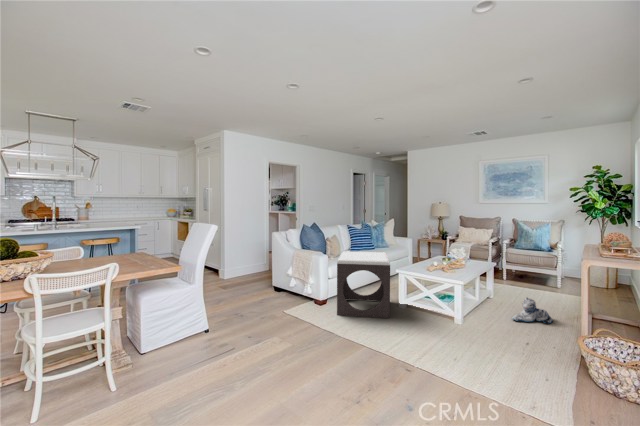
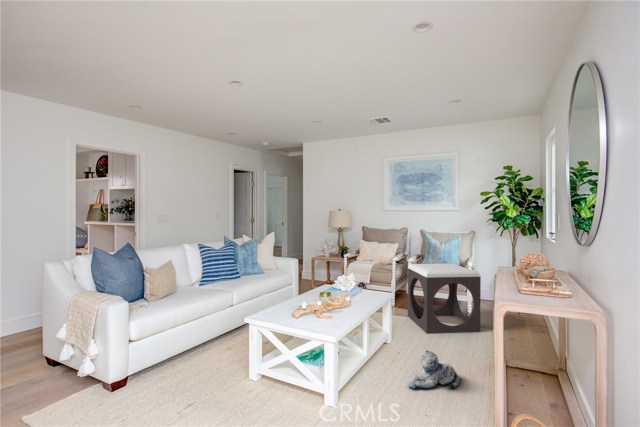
footstool: present [337,251,390,318] -> present [408,263,481,333]

